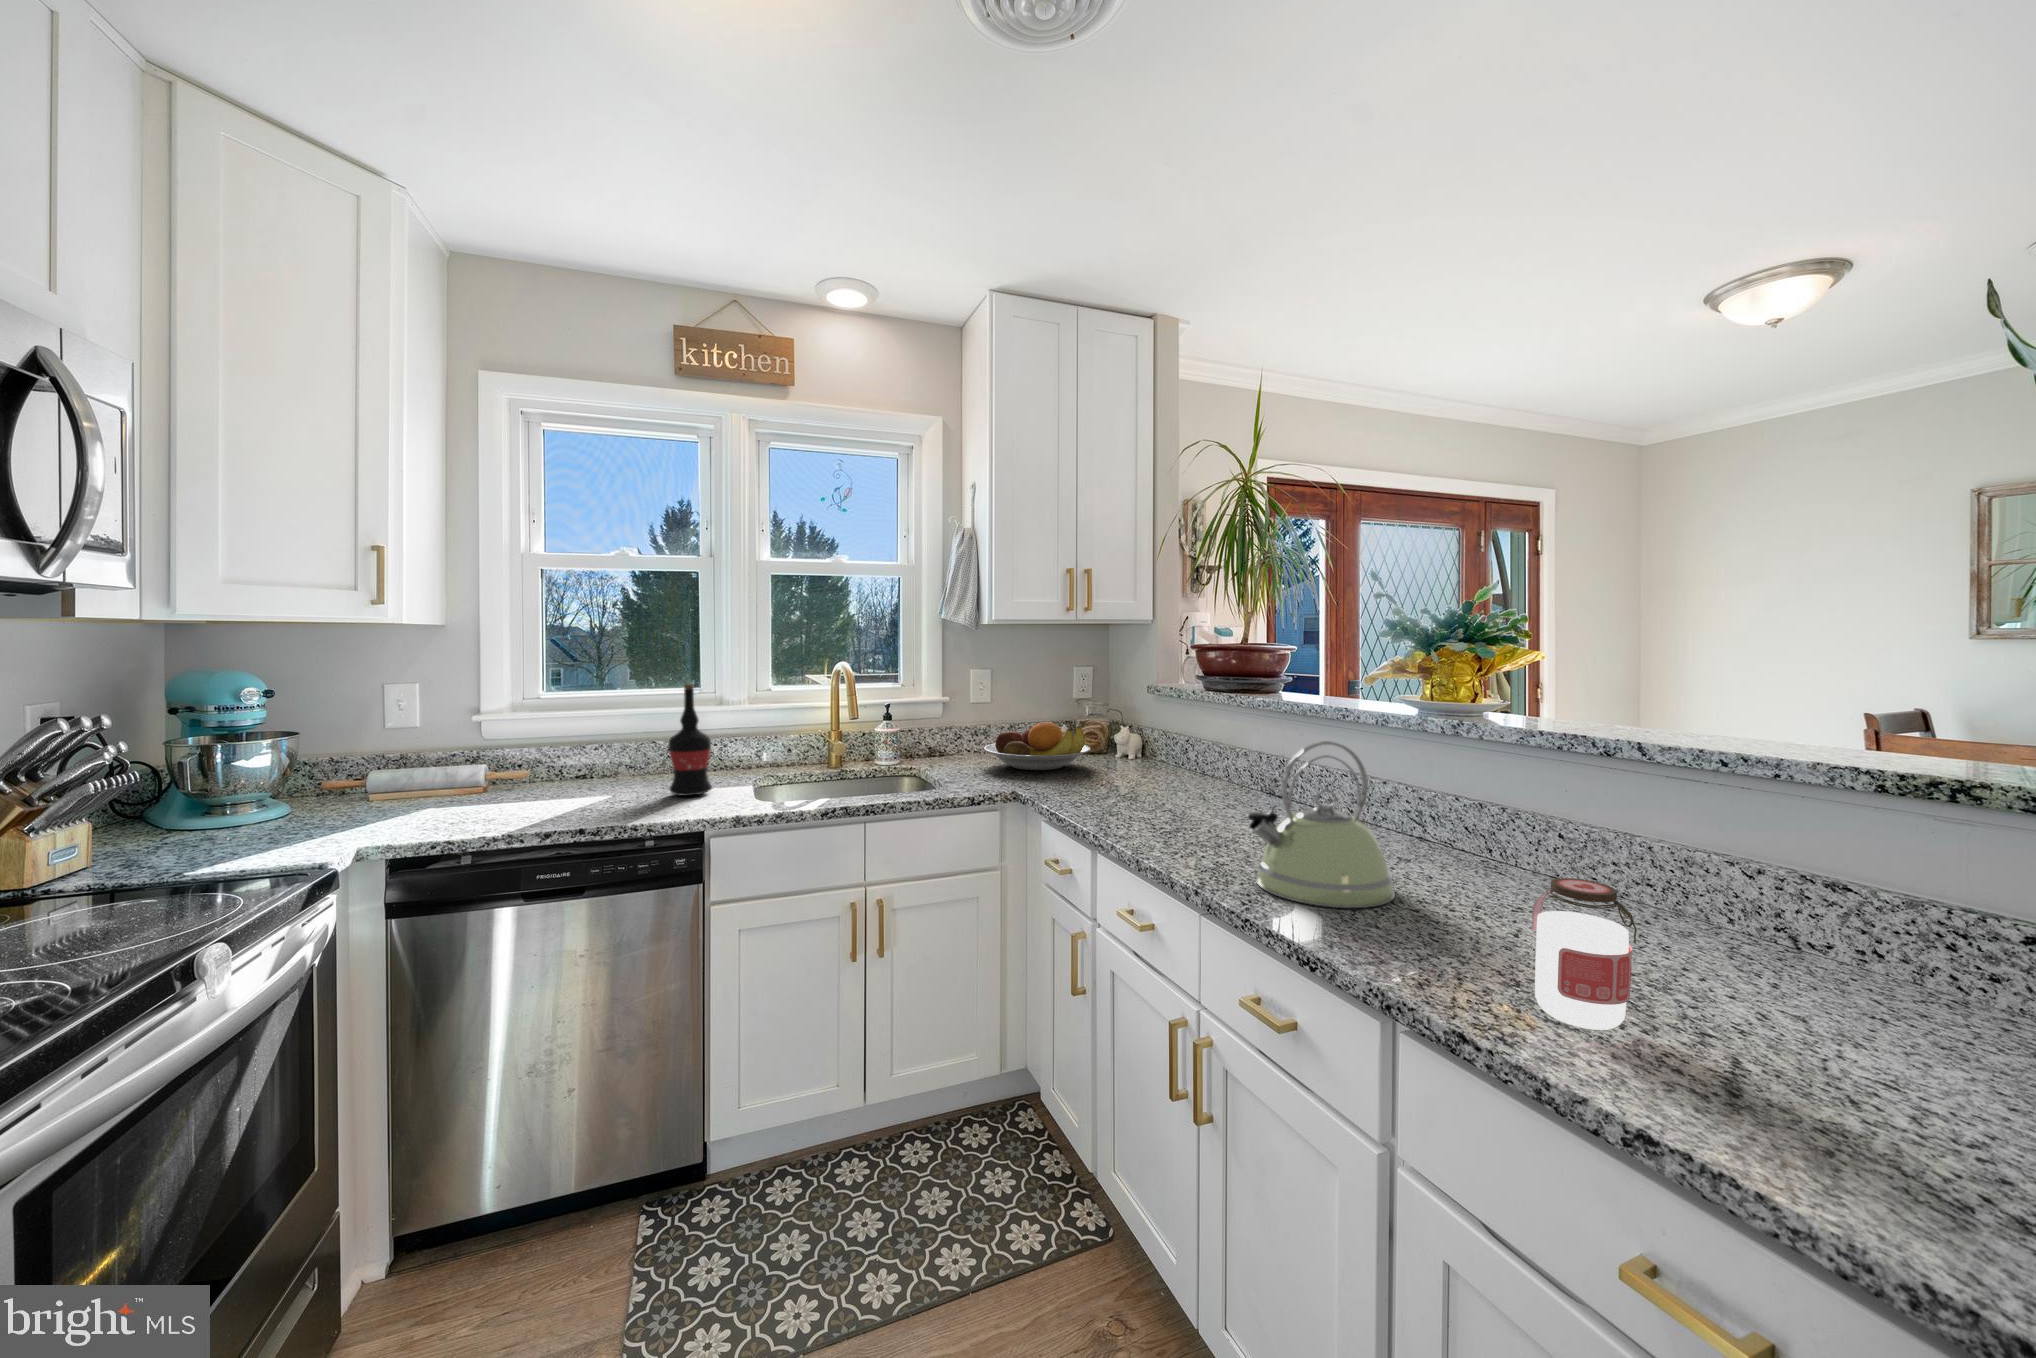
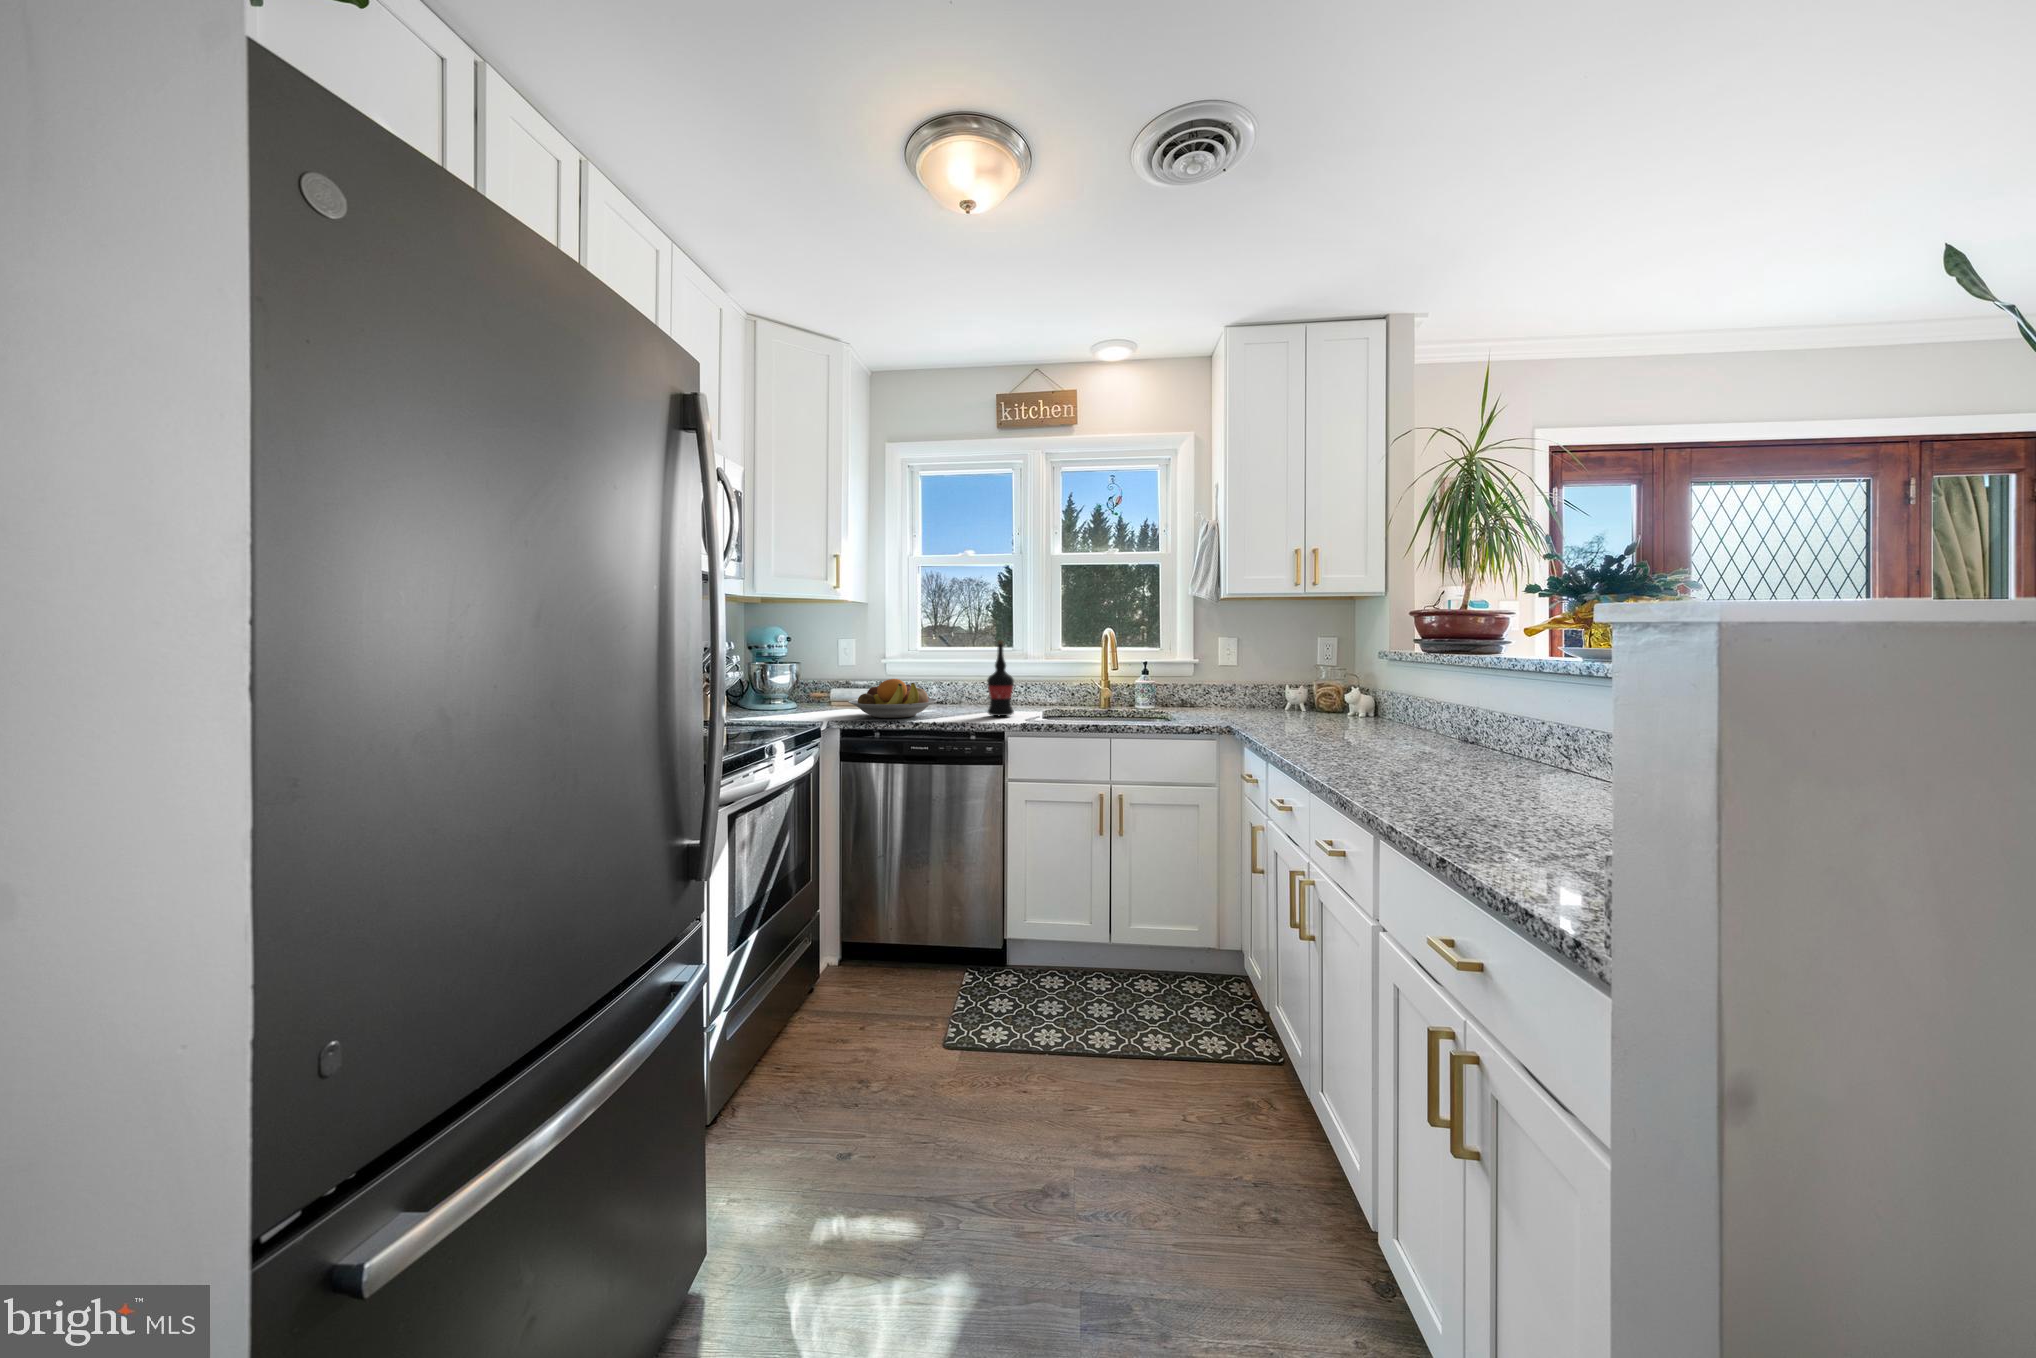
fruit bowl: present [984,722,1090,770] -> present [848,679,937,718]
kettle: present [1246,741,1395,908] -> none [1350,666,1476,789]
jar: present [1532,878,1637,1030] -> none [1478,738,1548,839]

